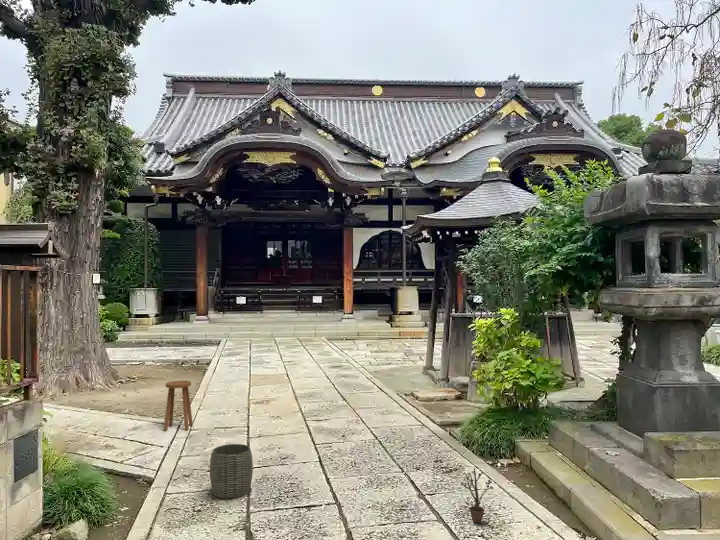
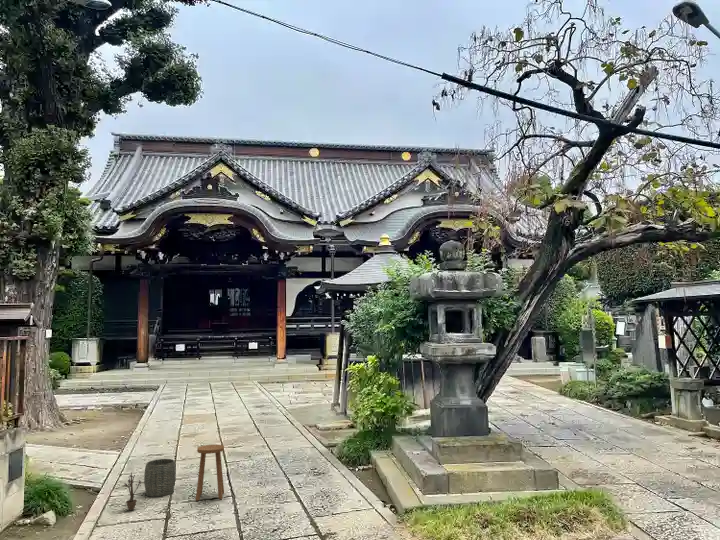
stool: present [164,381,193,431] -> present [196,444,224,501]
decorative plant: present [457,468,493,523] -> present [122,473,141,510]

